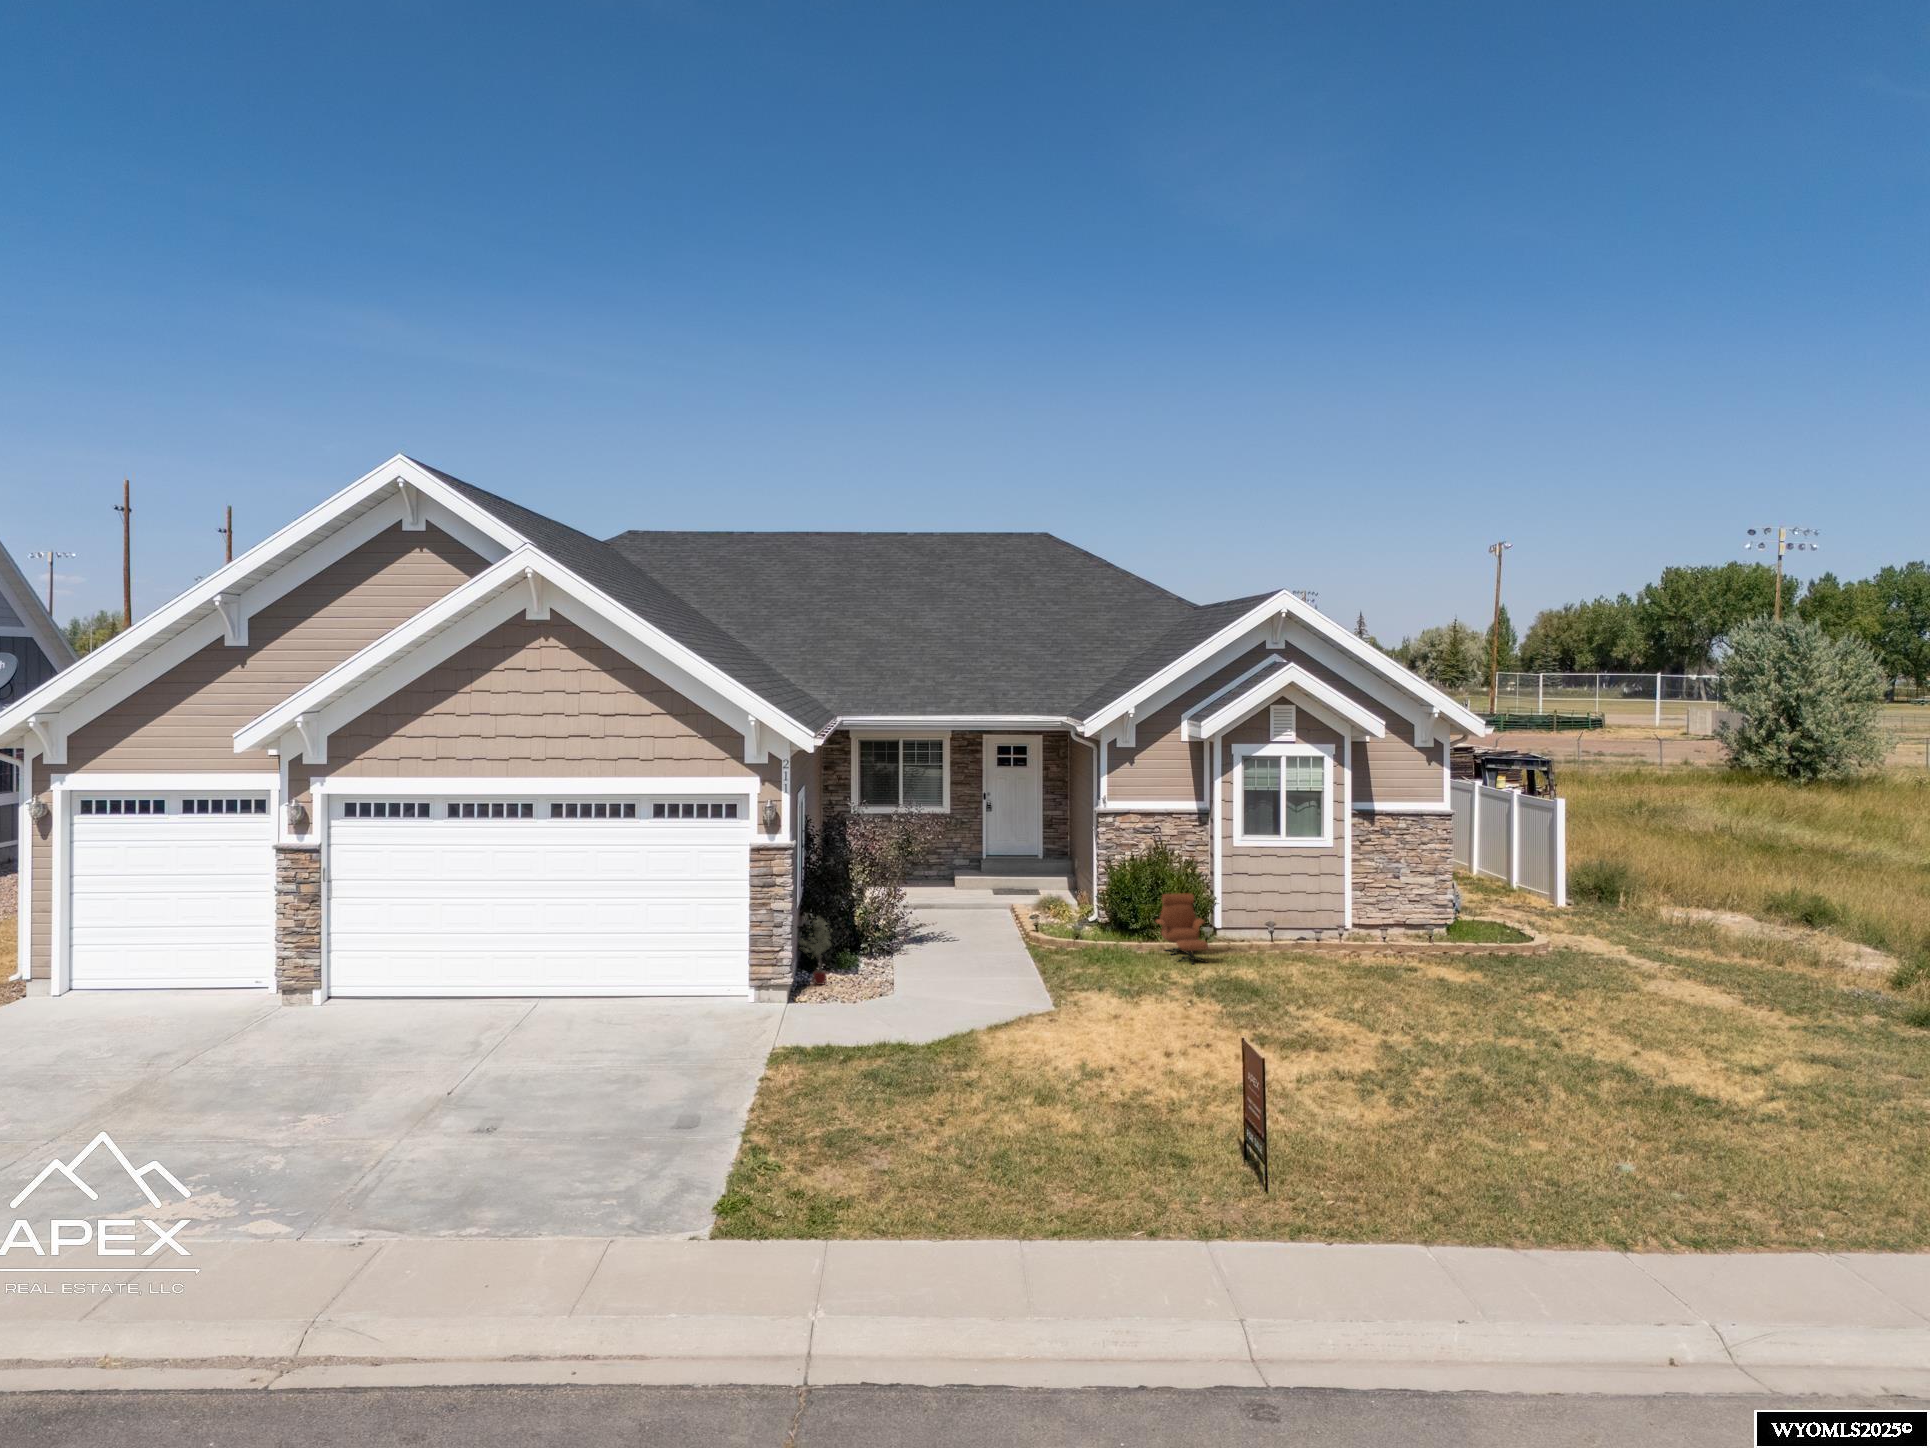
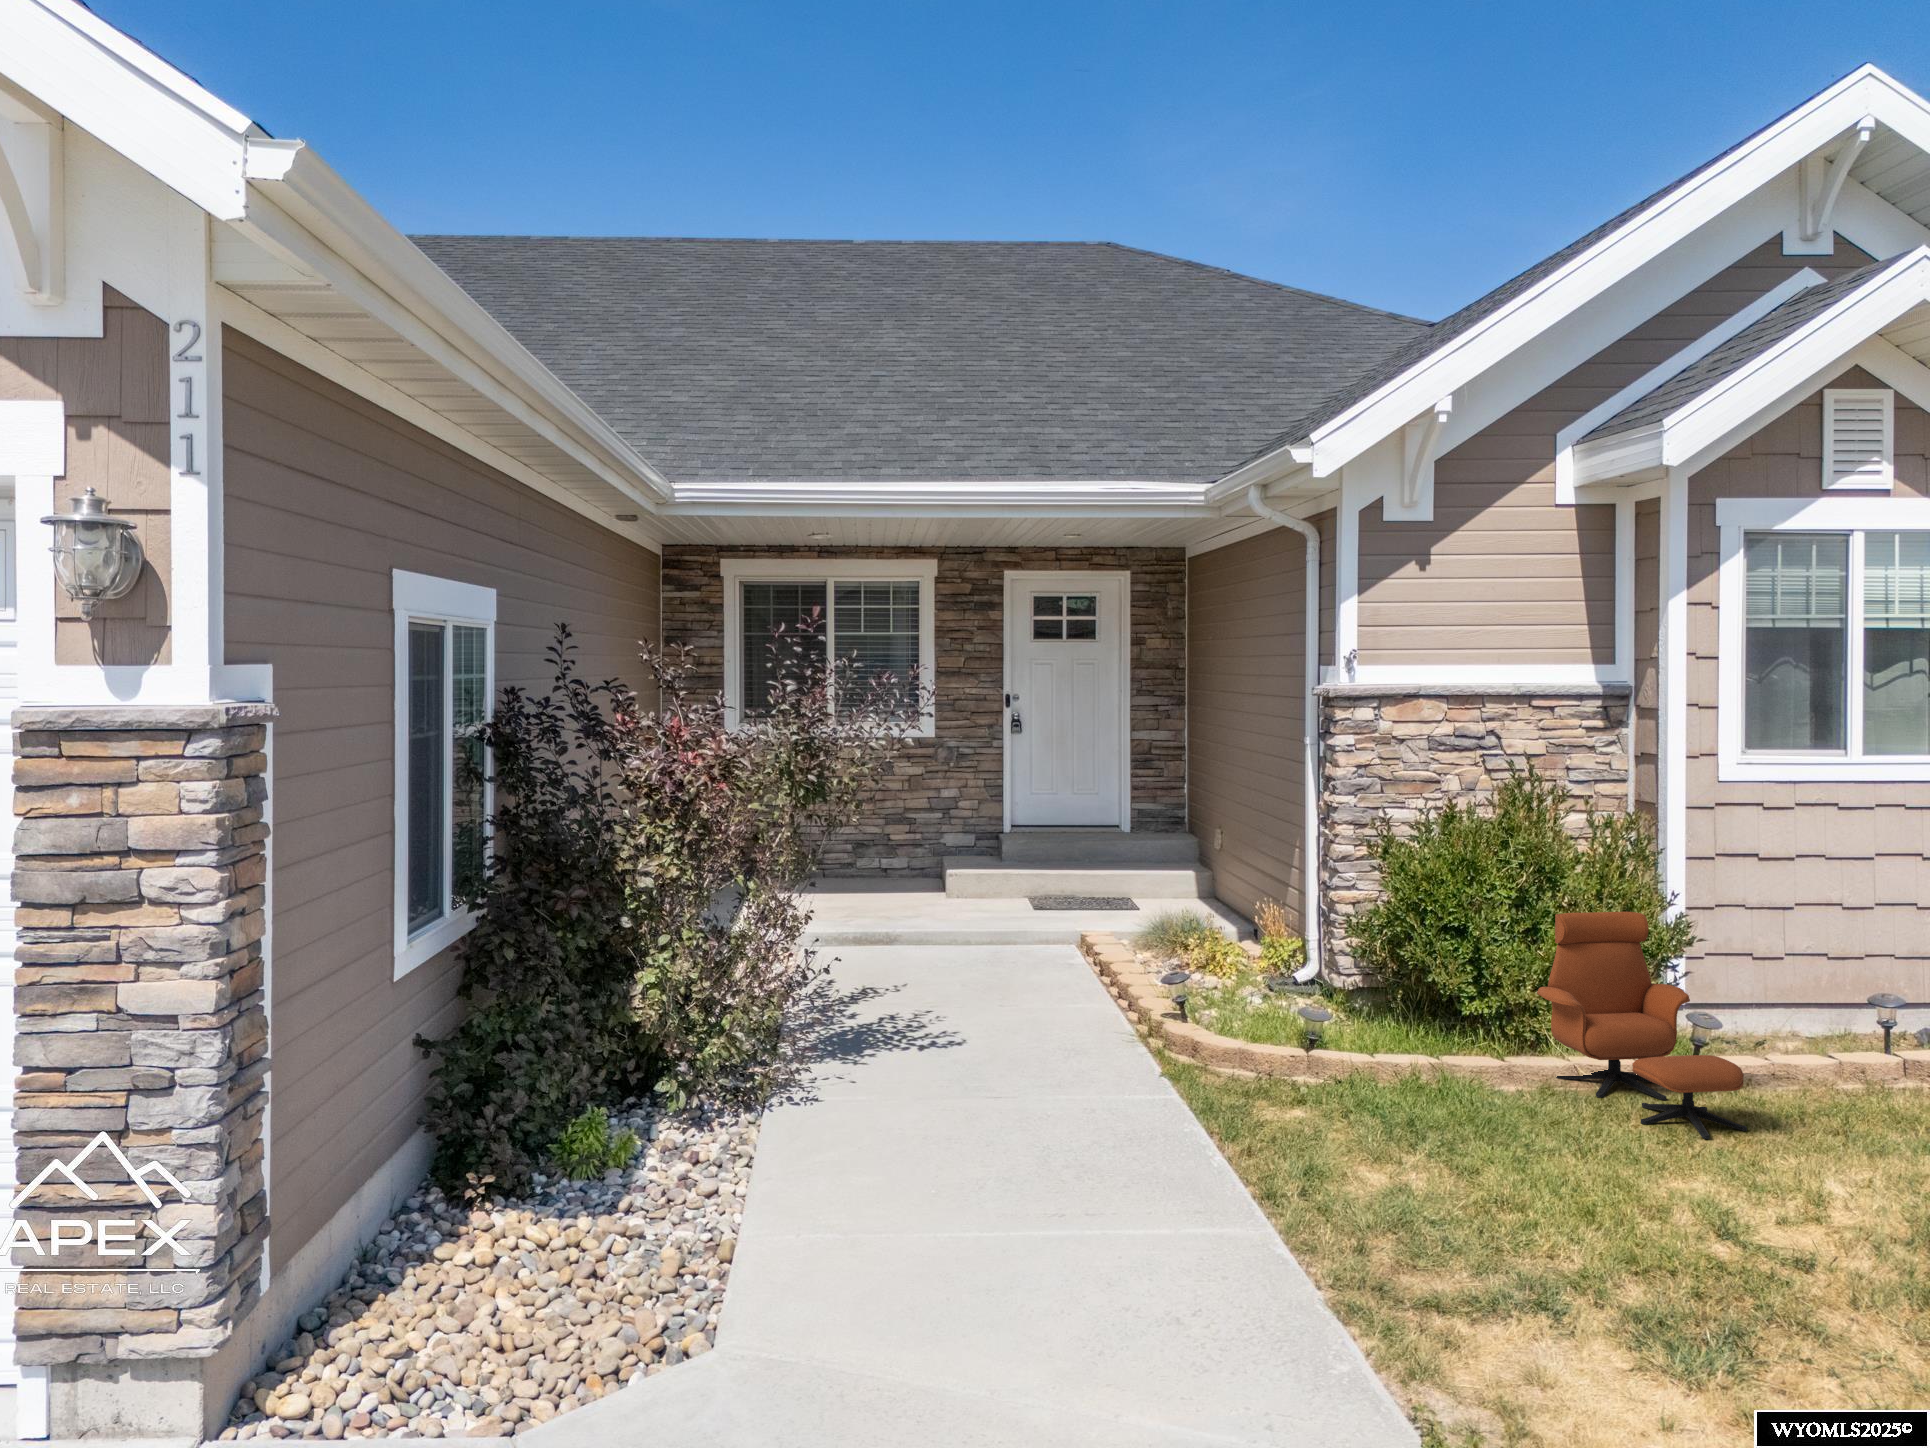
potted tree: present [799,917,832,985] -> none [365,1004,507,1270]

